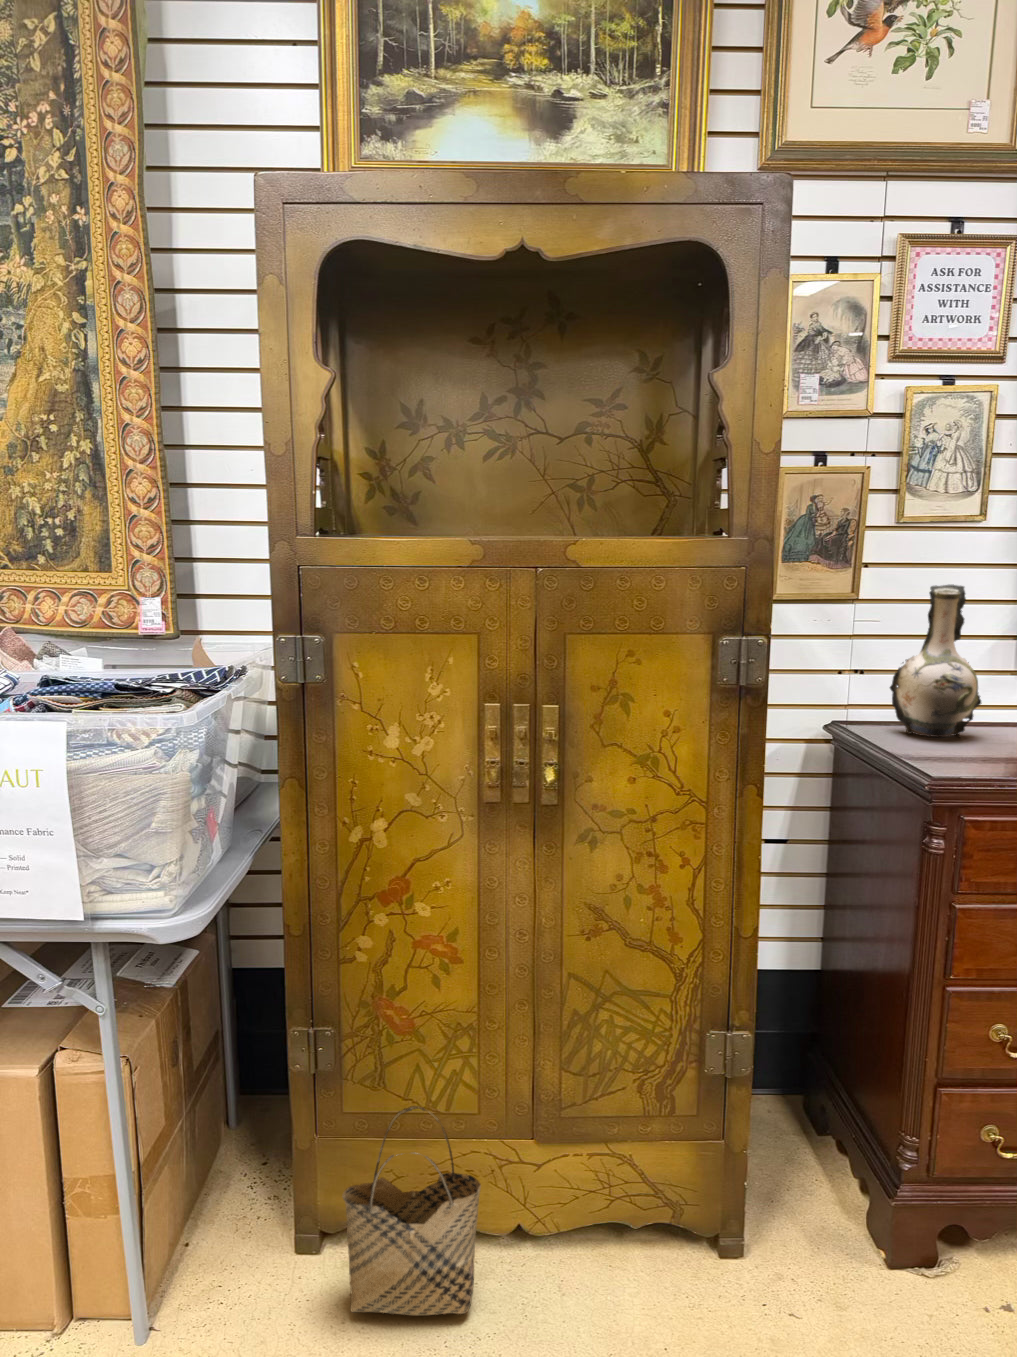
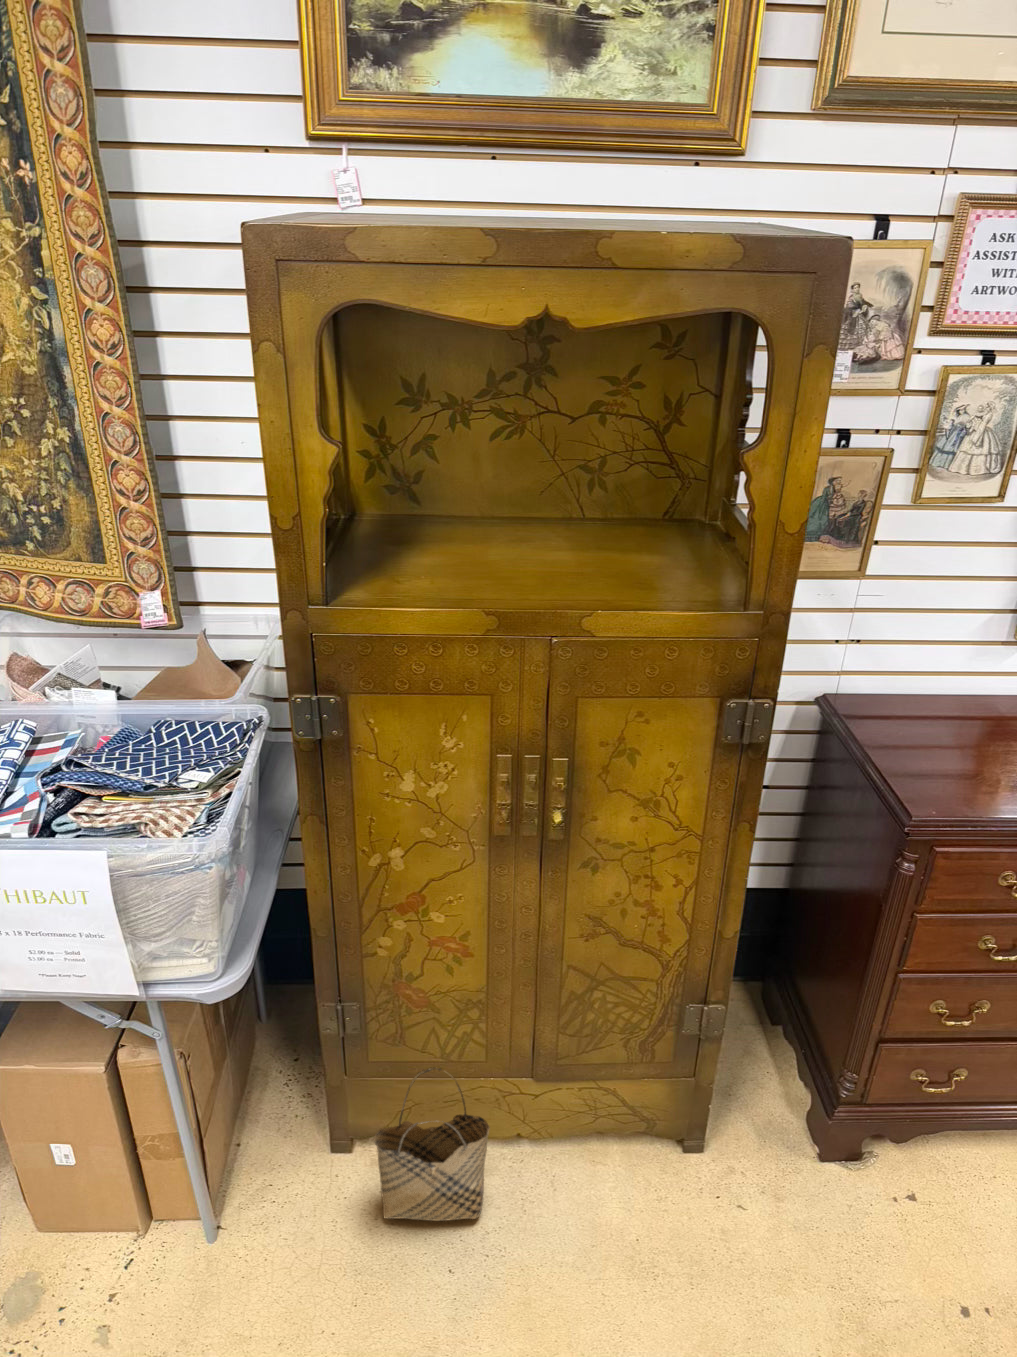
decorative vase: present [890,585,981,737] -> none [883,587,971,729]

